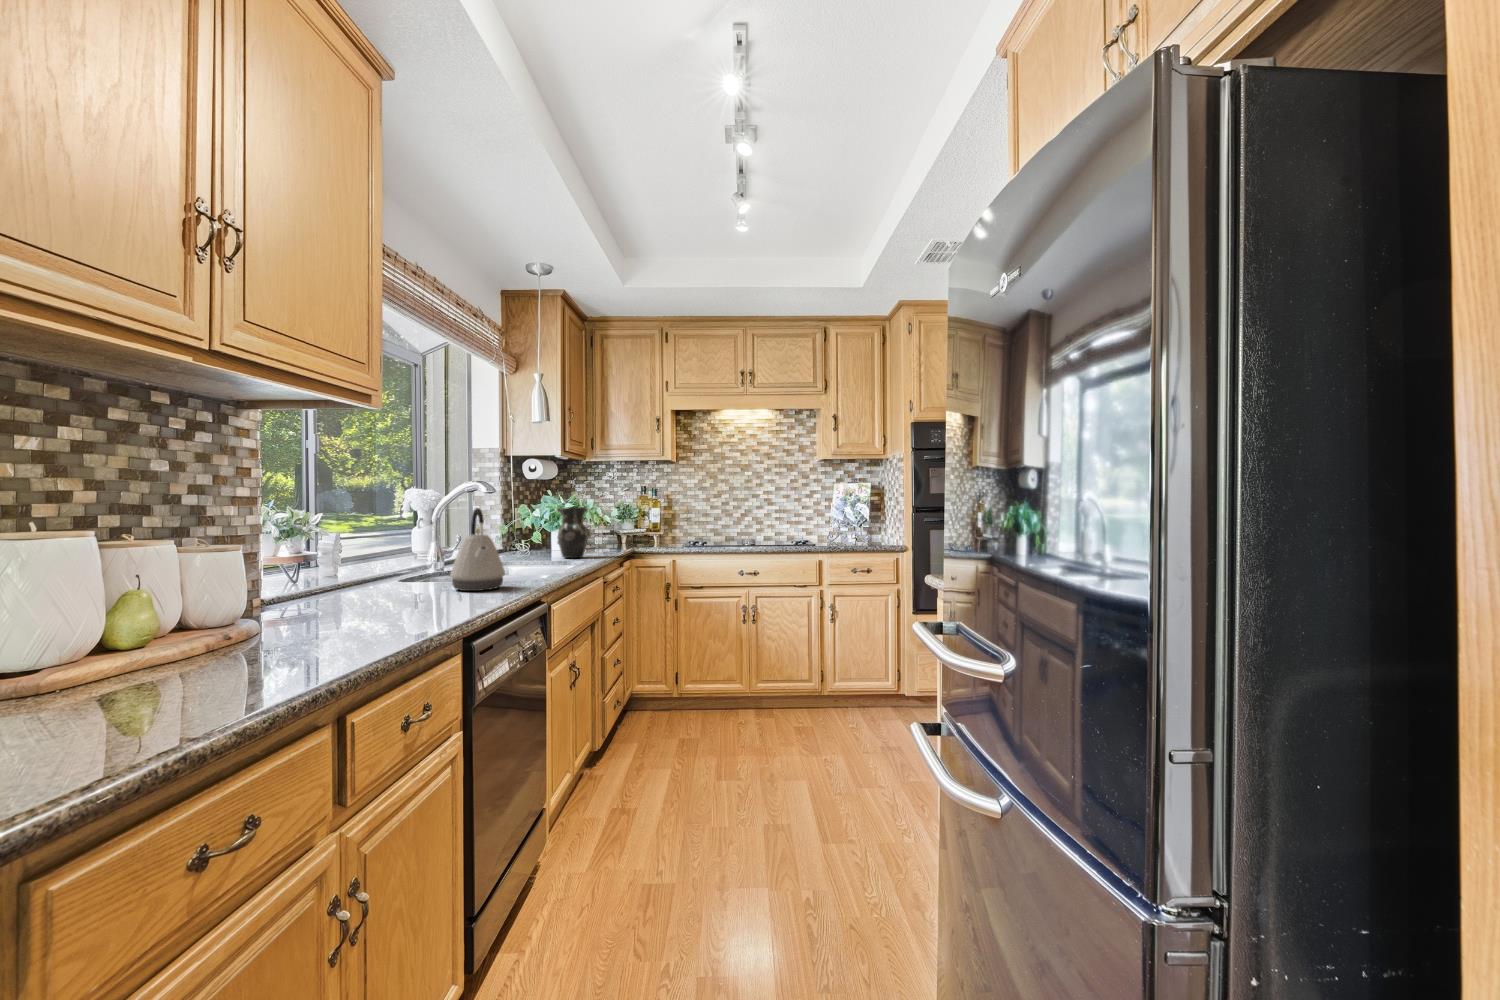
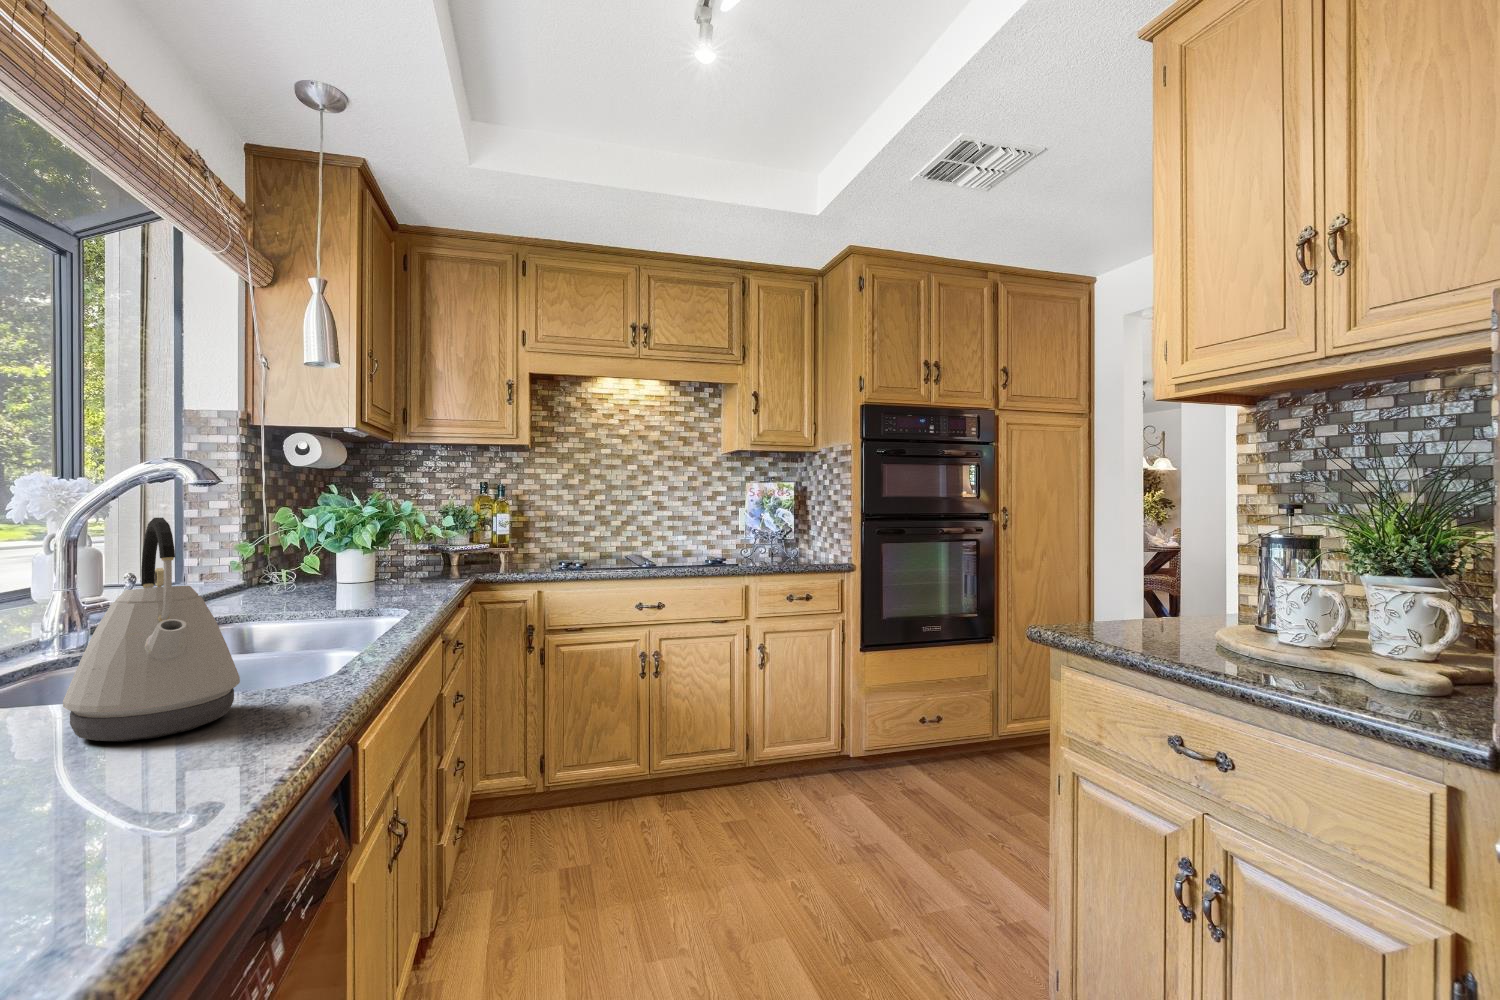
vase: present [557,507,591,558] -> none [349,512,411,598]

